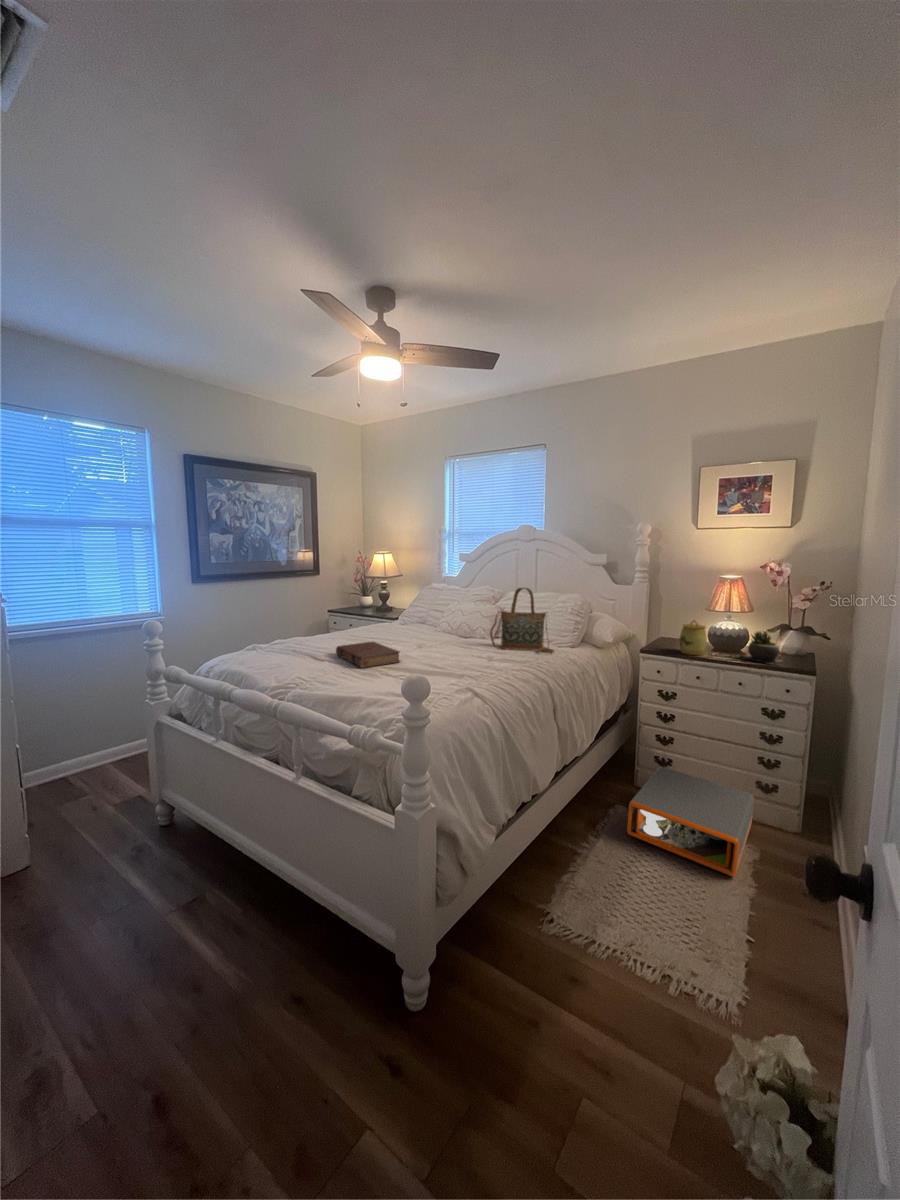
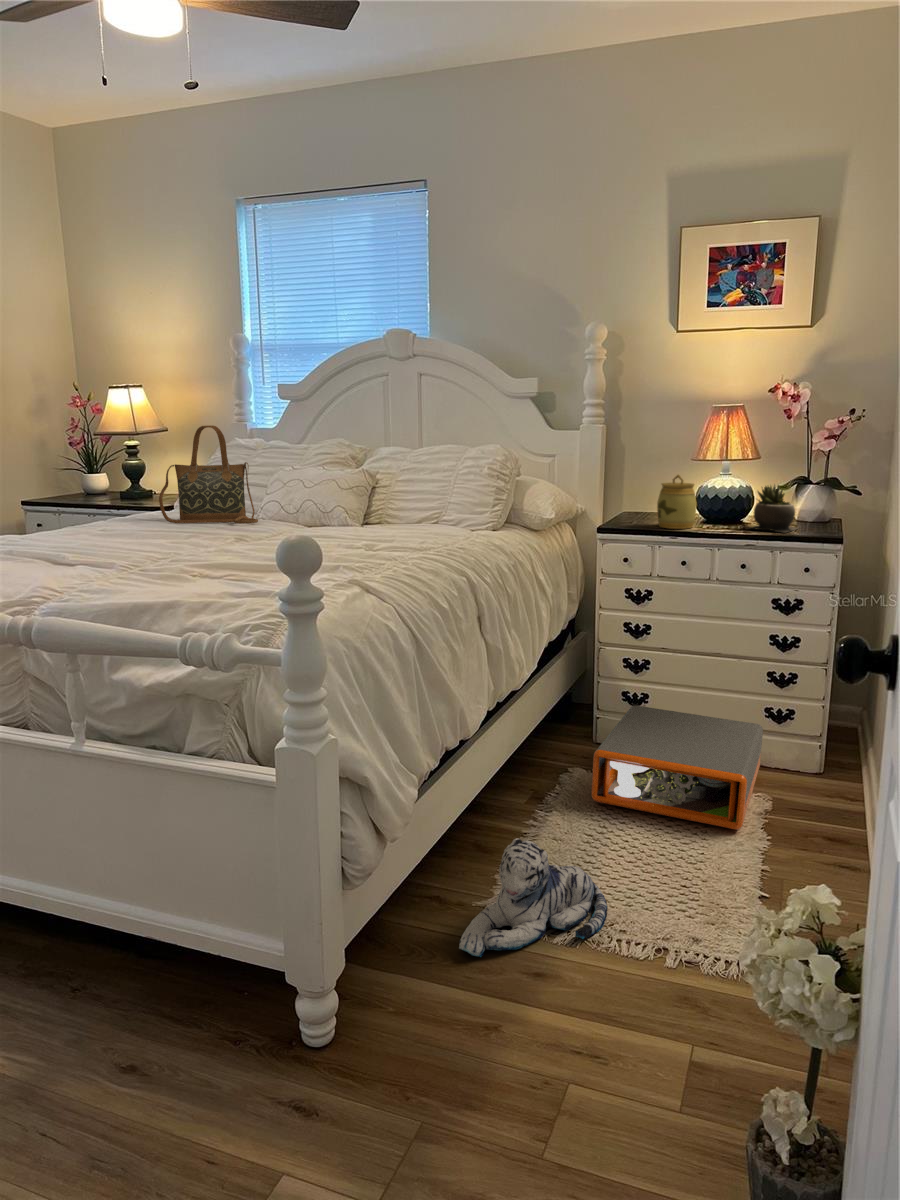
handbag: present [490,588,554,653] -> present [159,425,258,524]
book: present [336,642,400,668] -> none [85,530,214,567]
plush toy: none [522,873,630,956] -> present [459,838,608,957]

